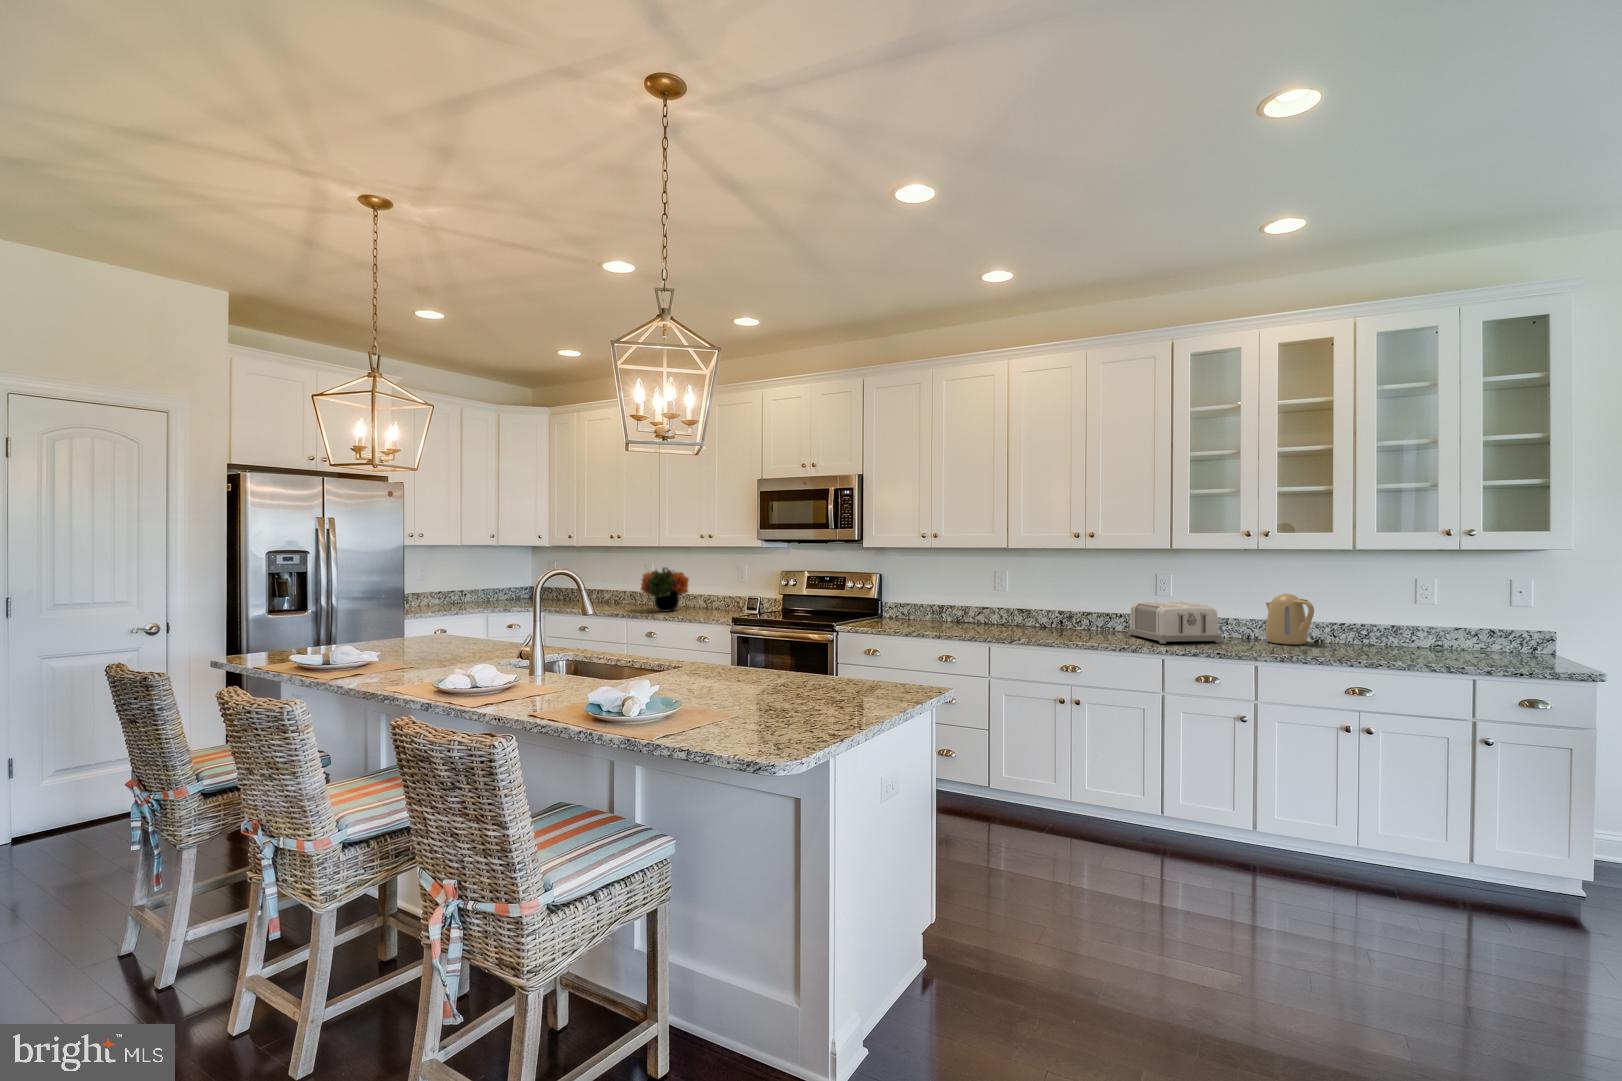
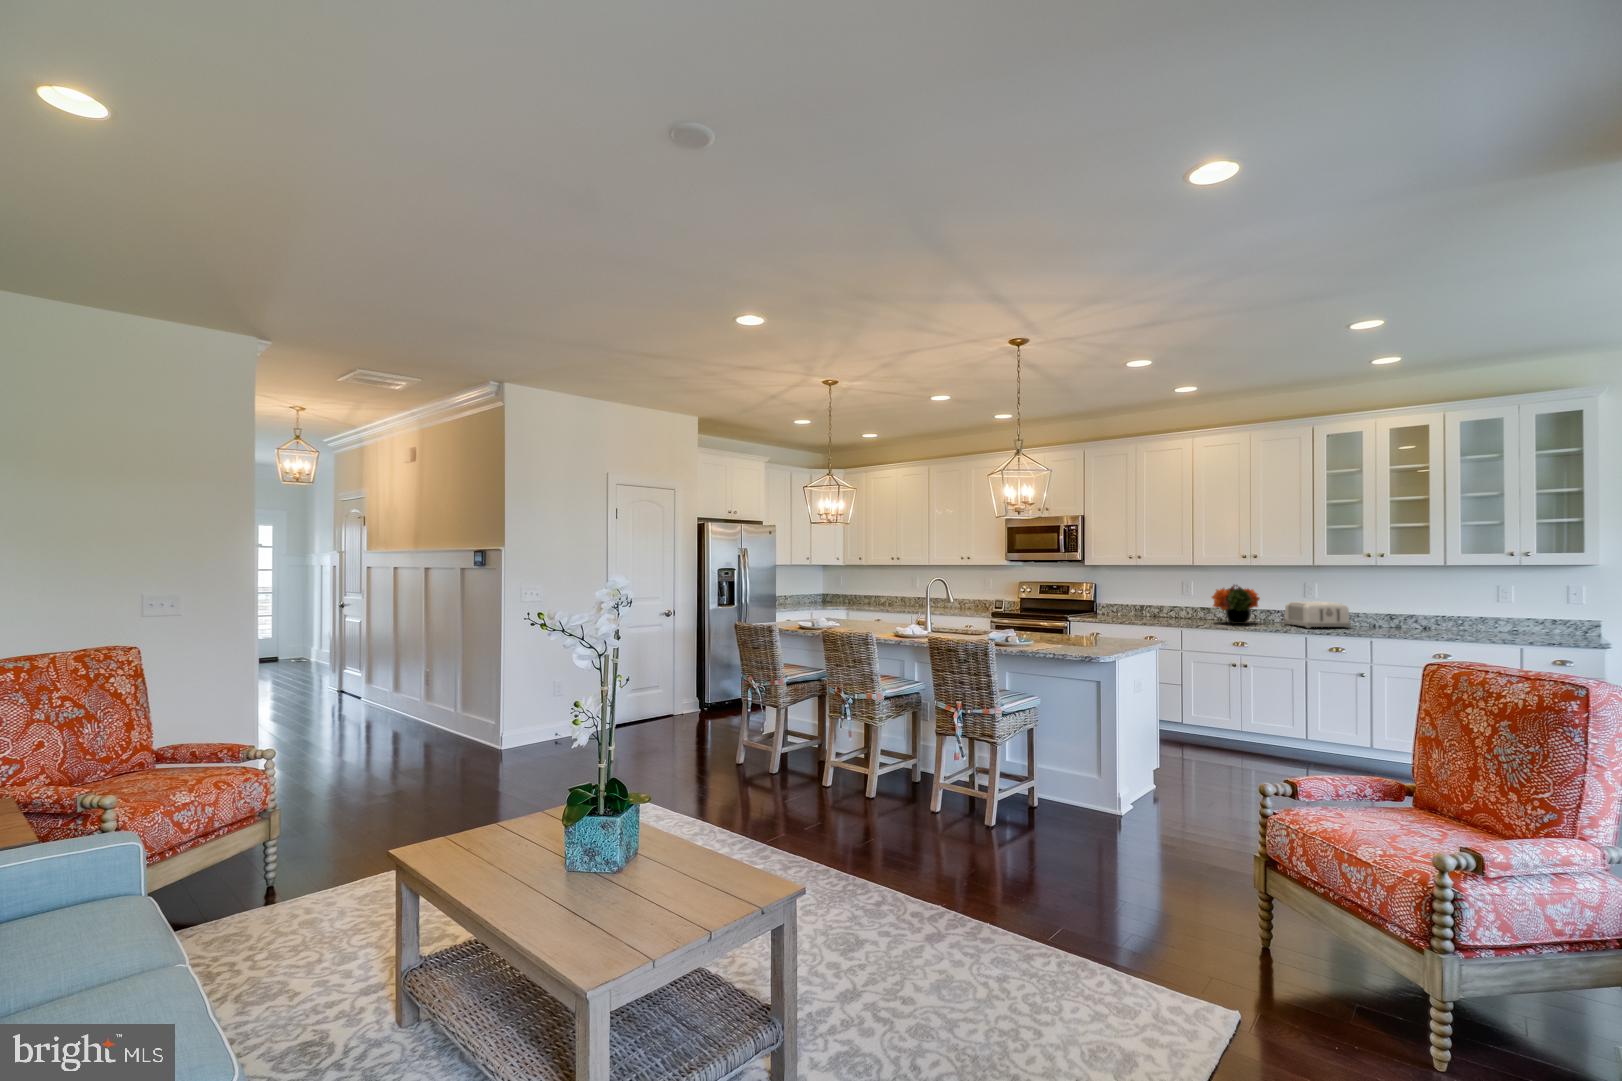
flower arrangement: present [640,568,689,612] -> present [1212,585,1260,624]
kettle: present [1266,593,1314,645] -> none [1385,595,1419,629]

